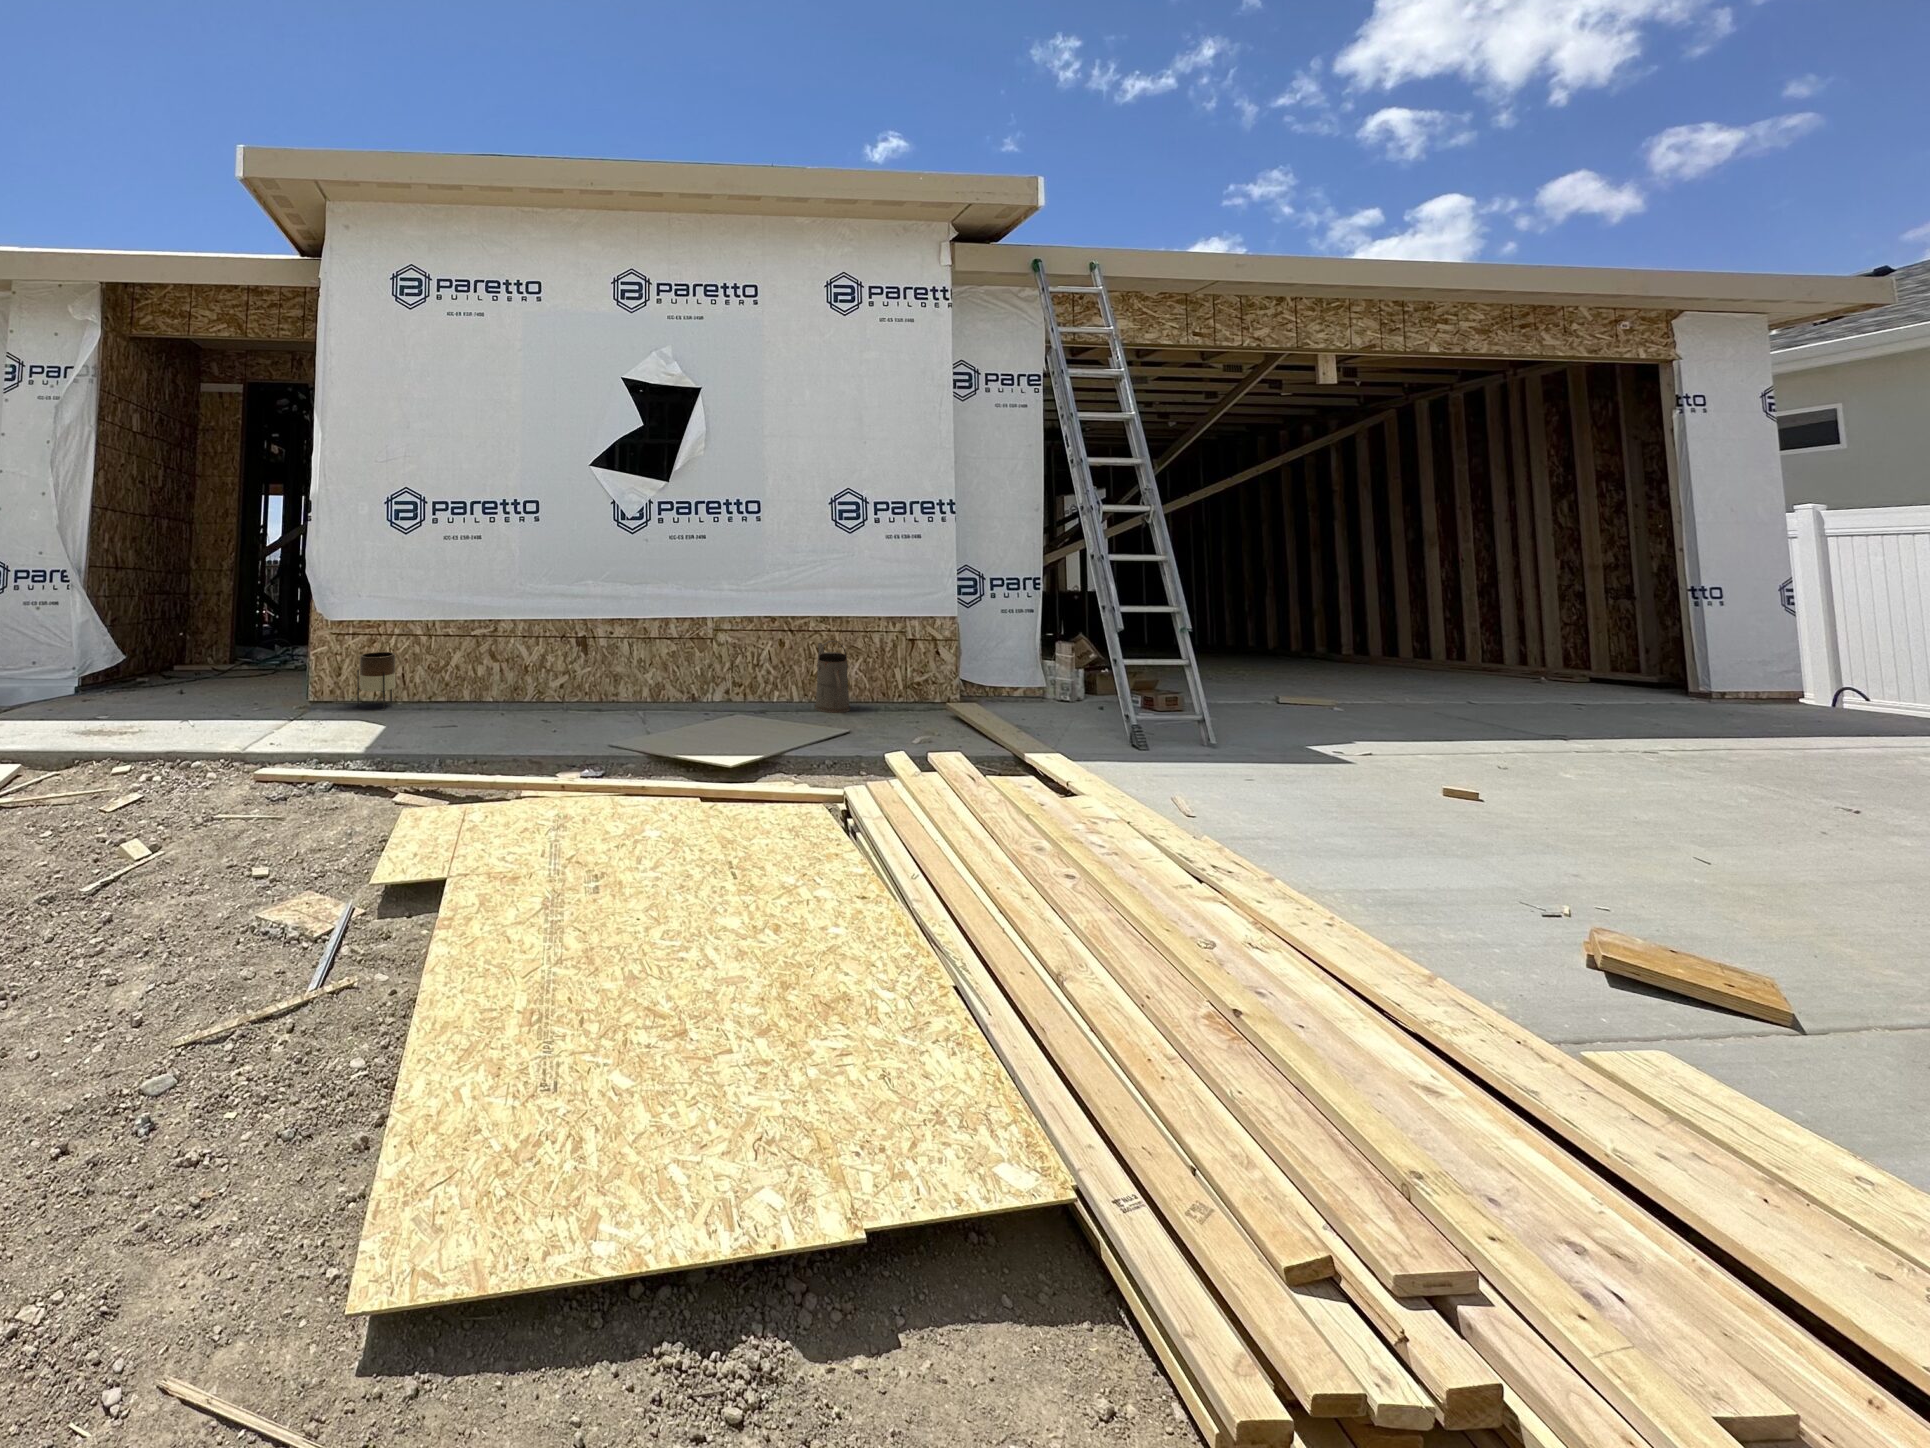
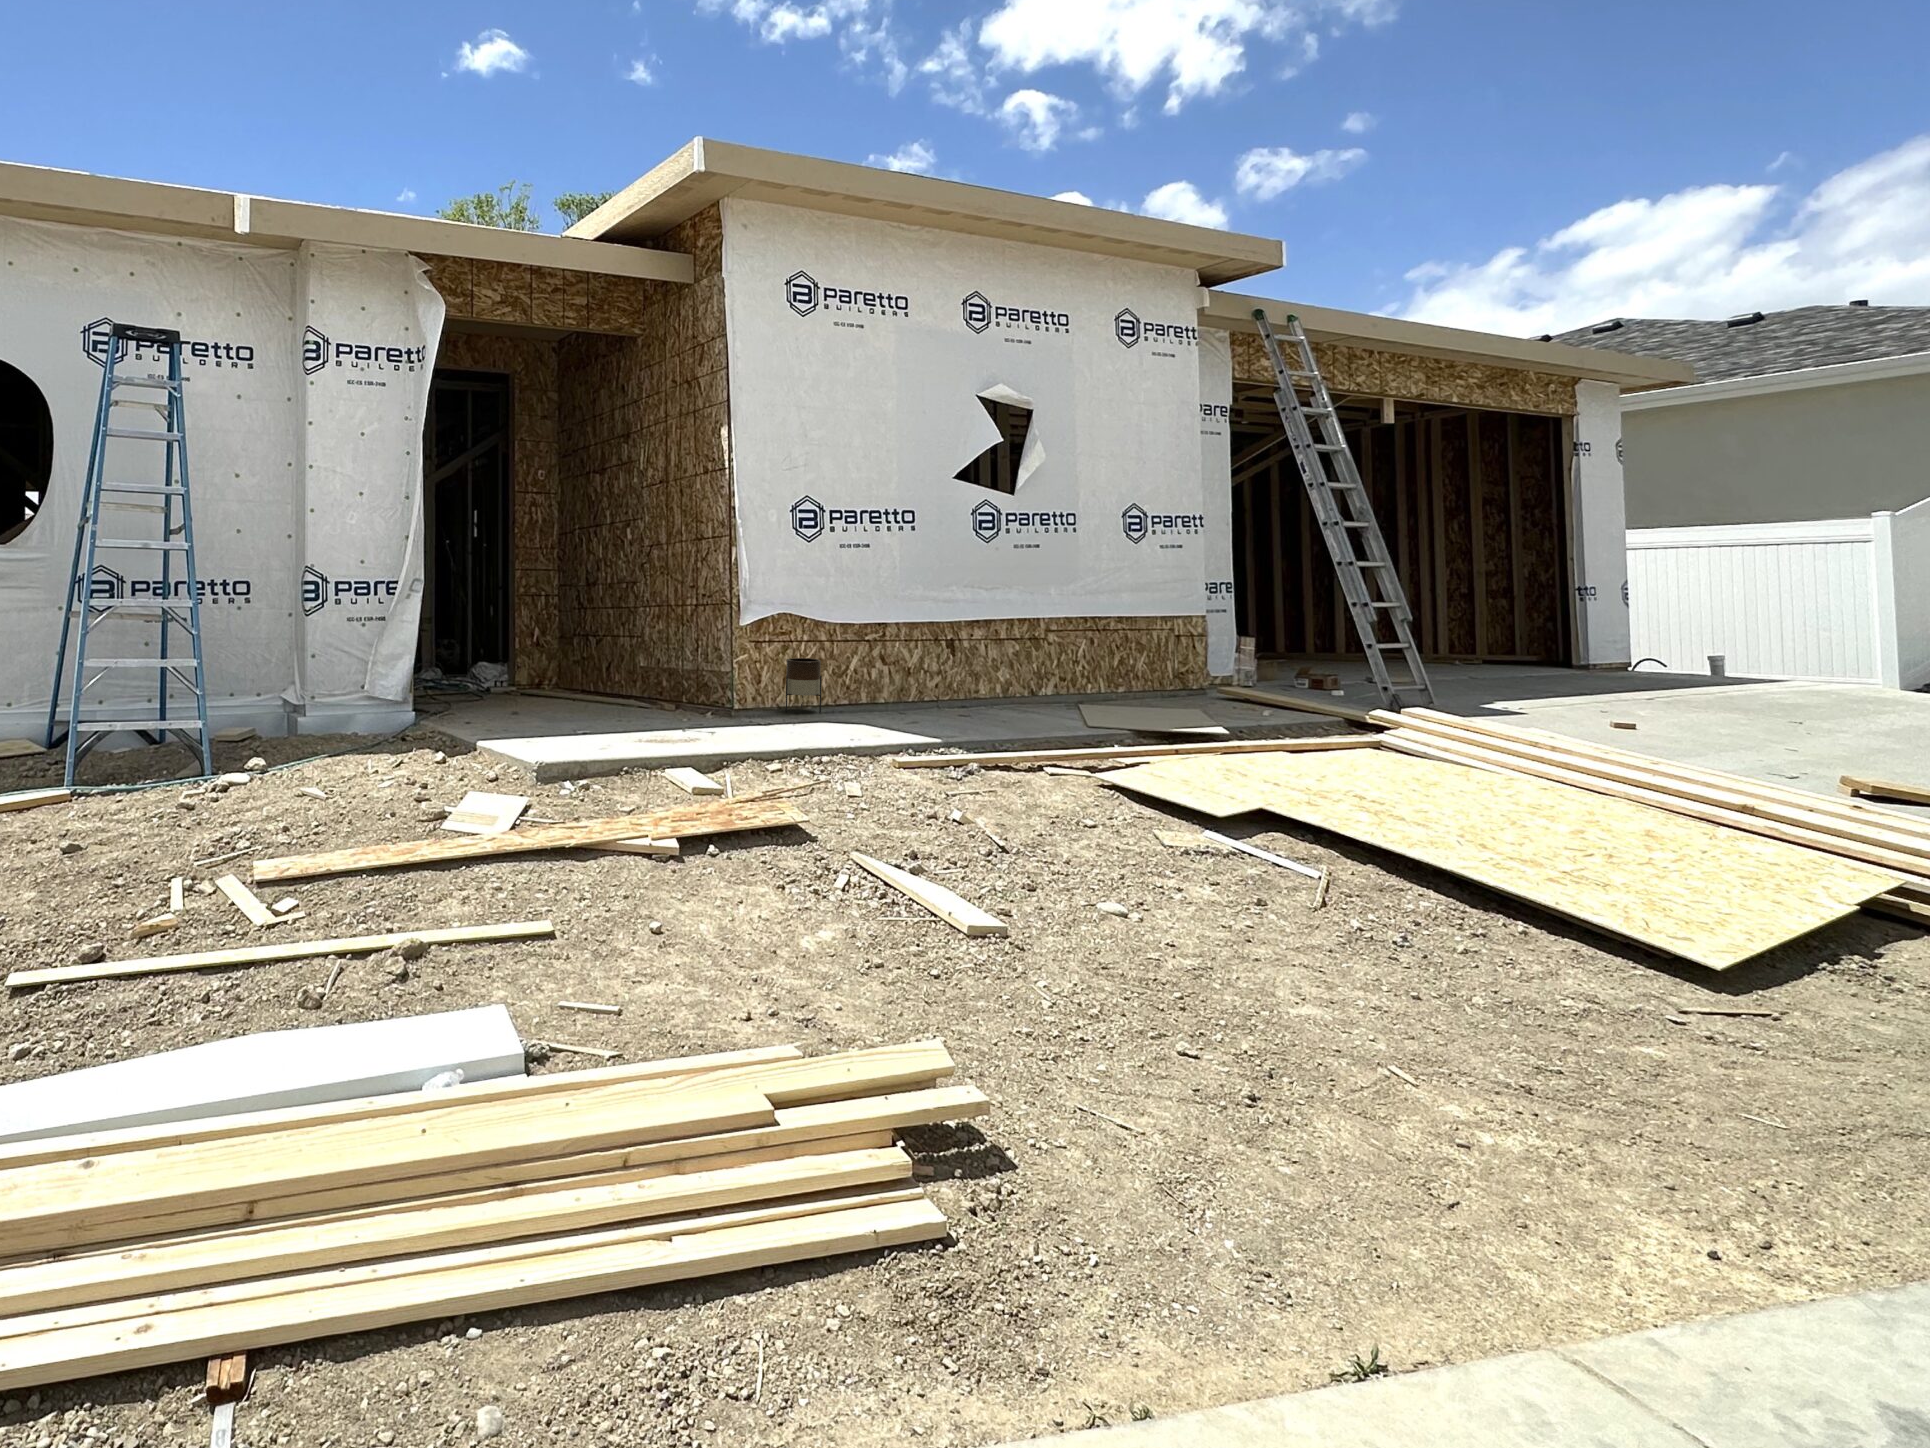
watering can: present [815,640,850,713] -> none [1124,635,1182,696]

